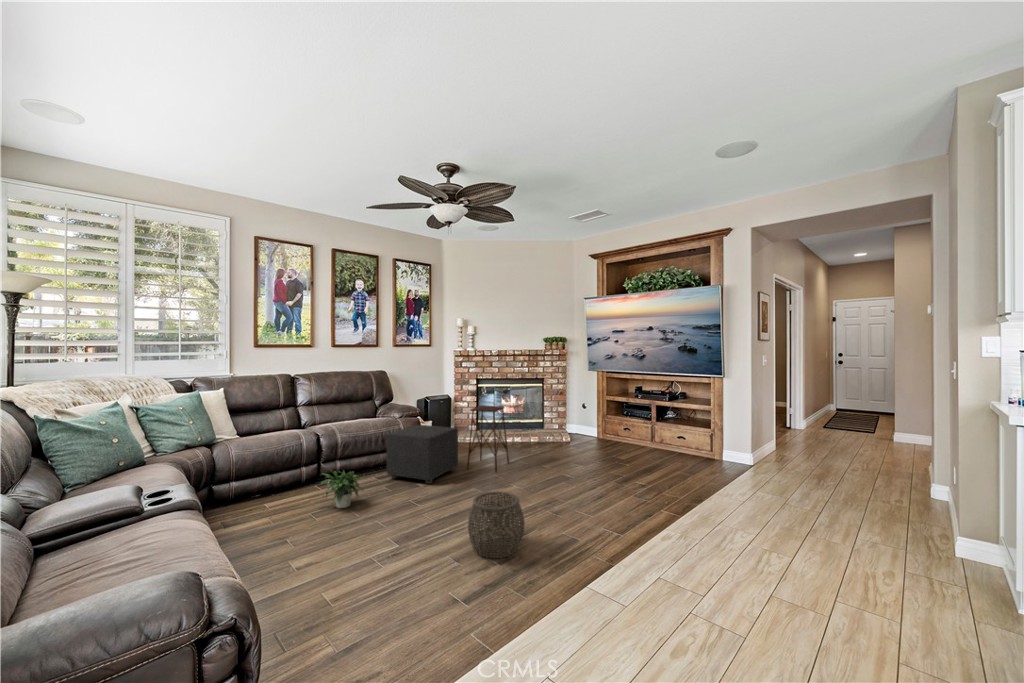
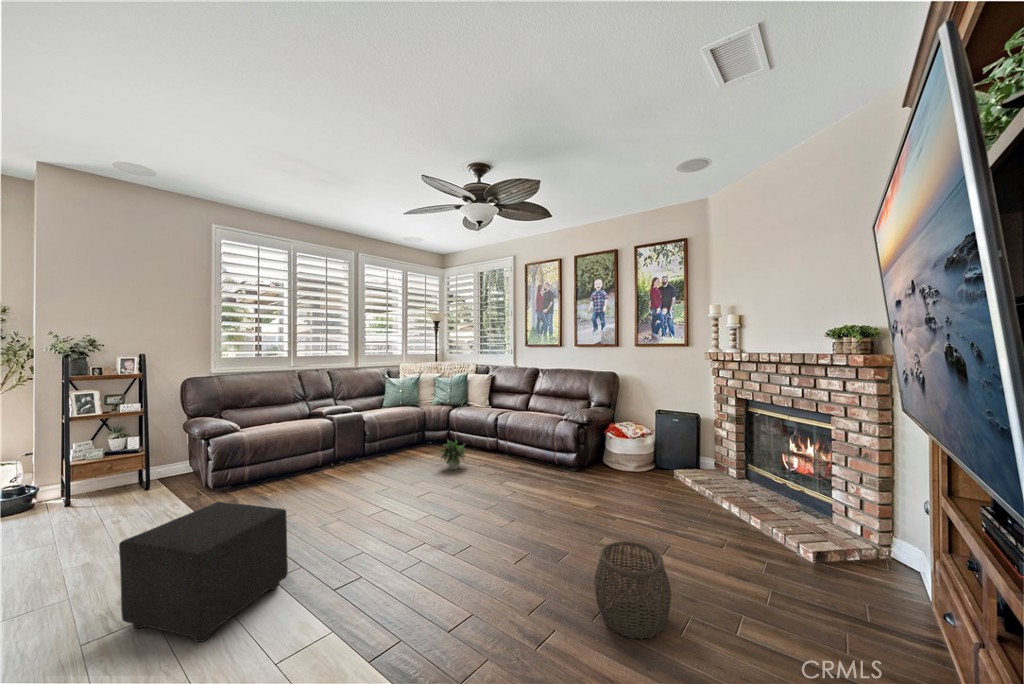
side table: present [467,406,509,472] -> none [555,424,598,511]
ottoman: present [387,425,458,484] -> present [119,502,288,642]
woven basket: present [468,491,525,558] -> present [594,541,672,639]

